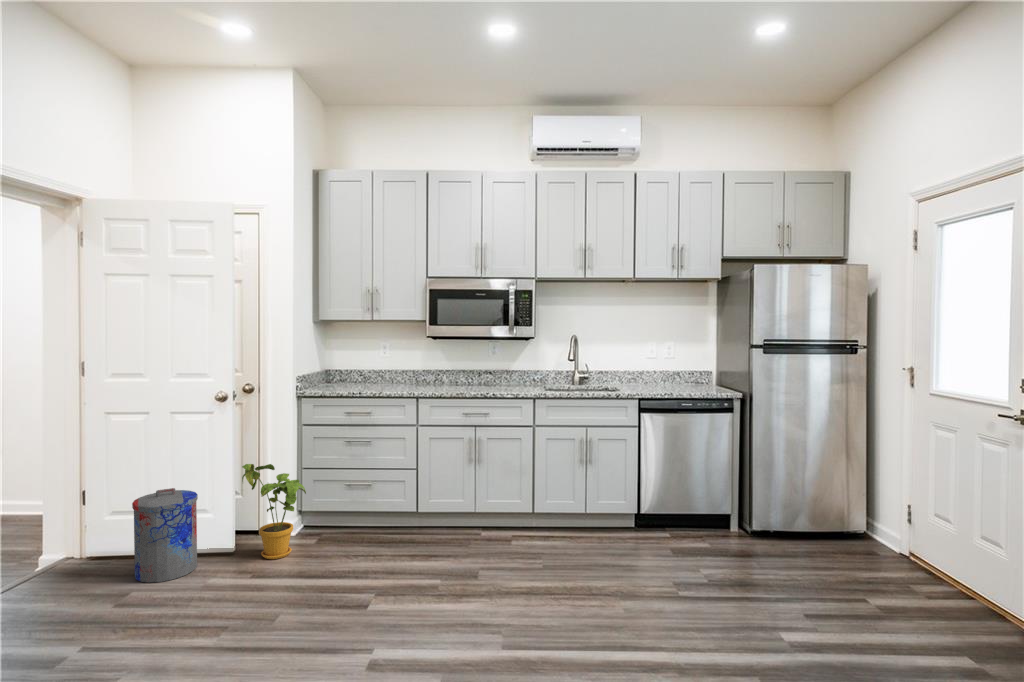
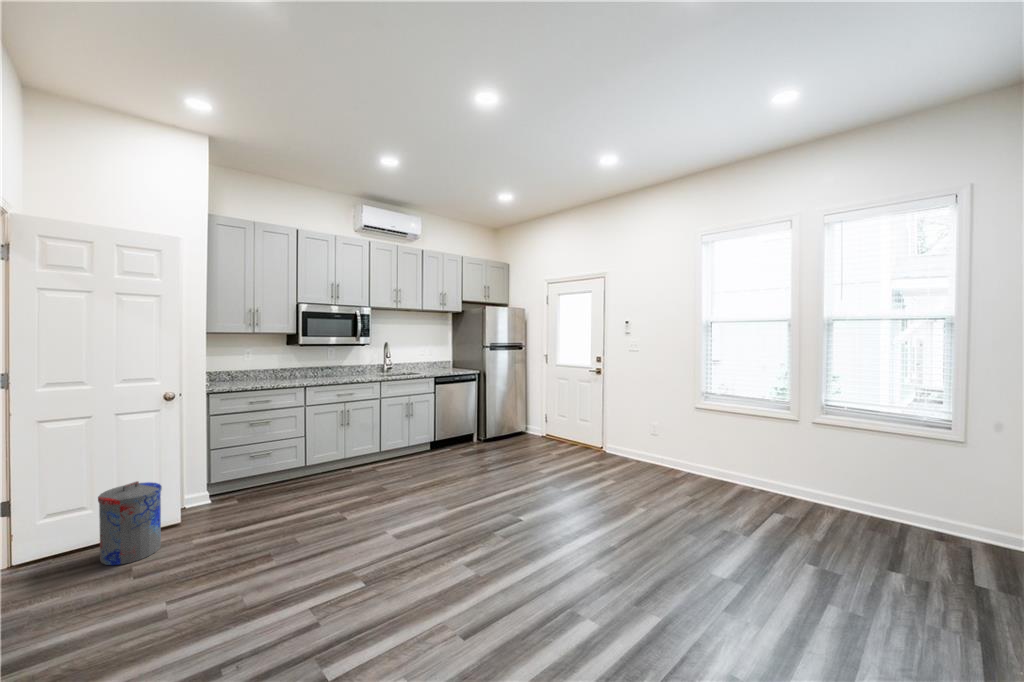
house plant: present [242,464,306,559] -> none [187,449,247,522]

